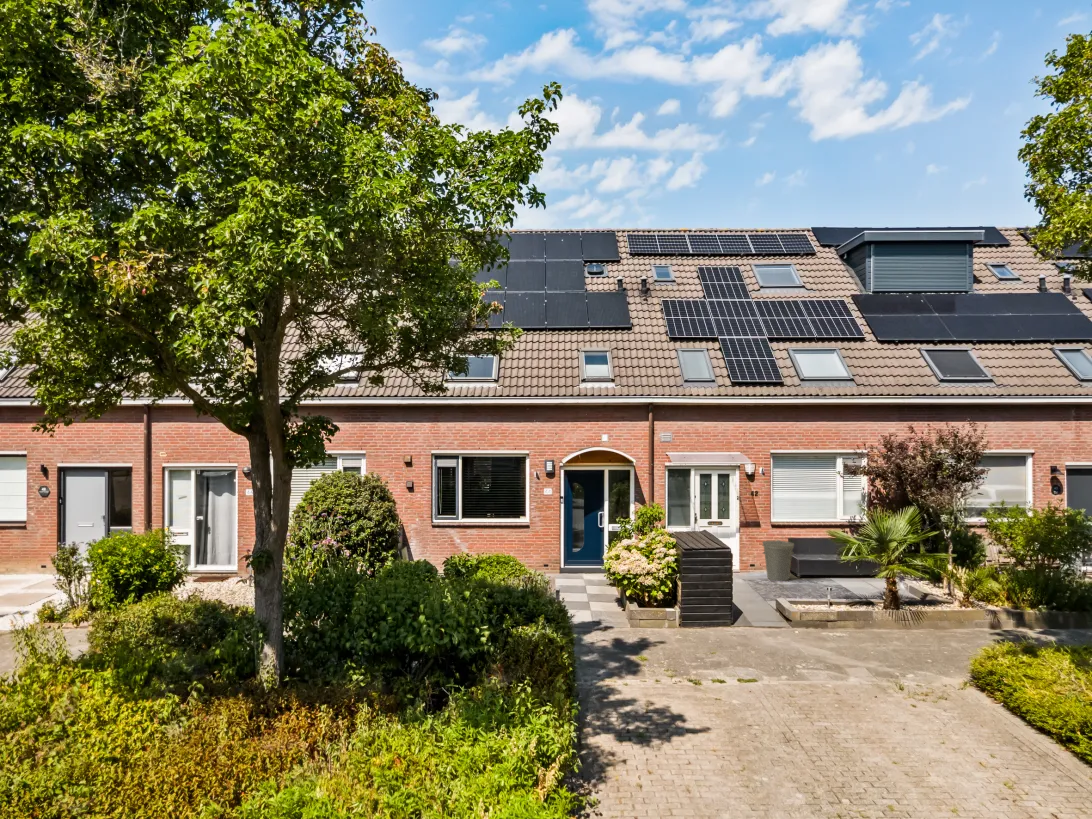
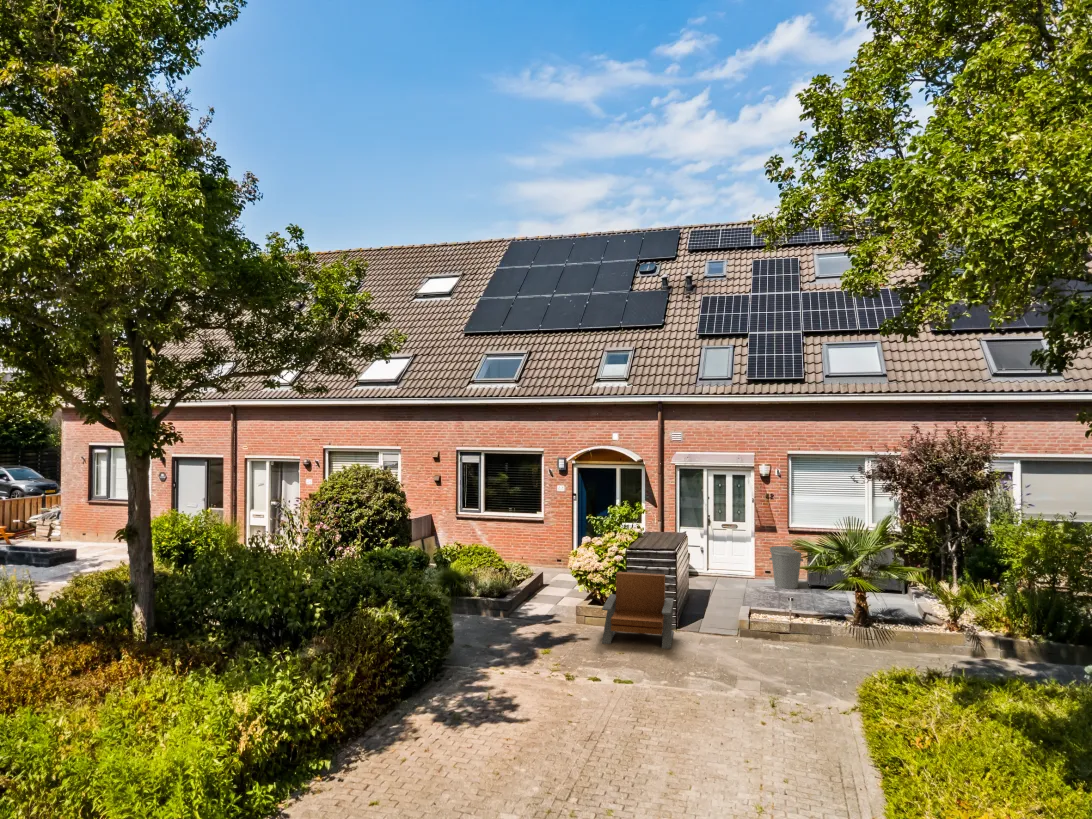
lounge chair: none [669,573,751,648] -> present [602,572,674,649]

